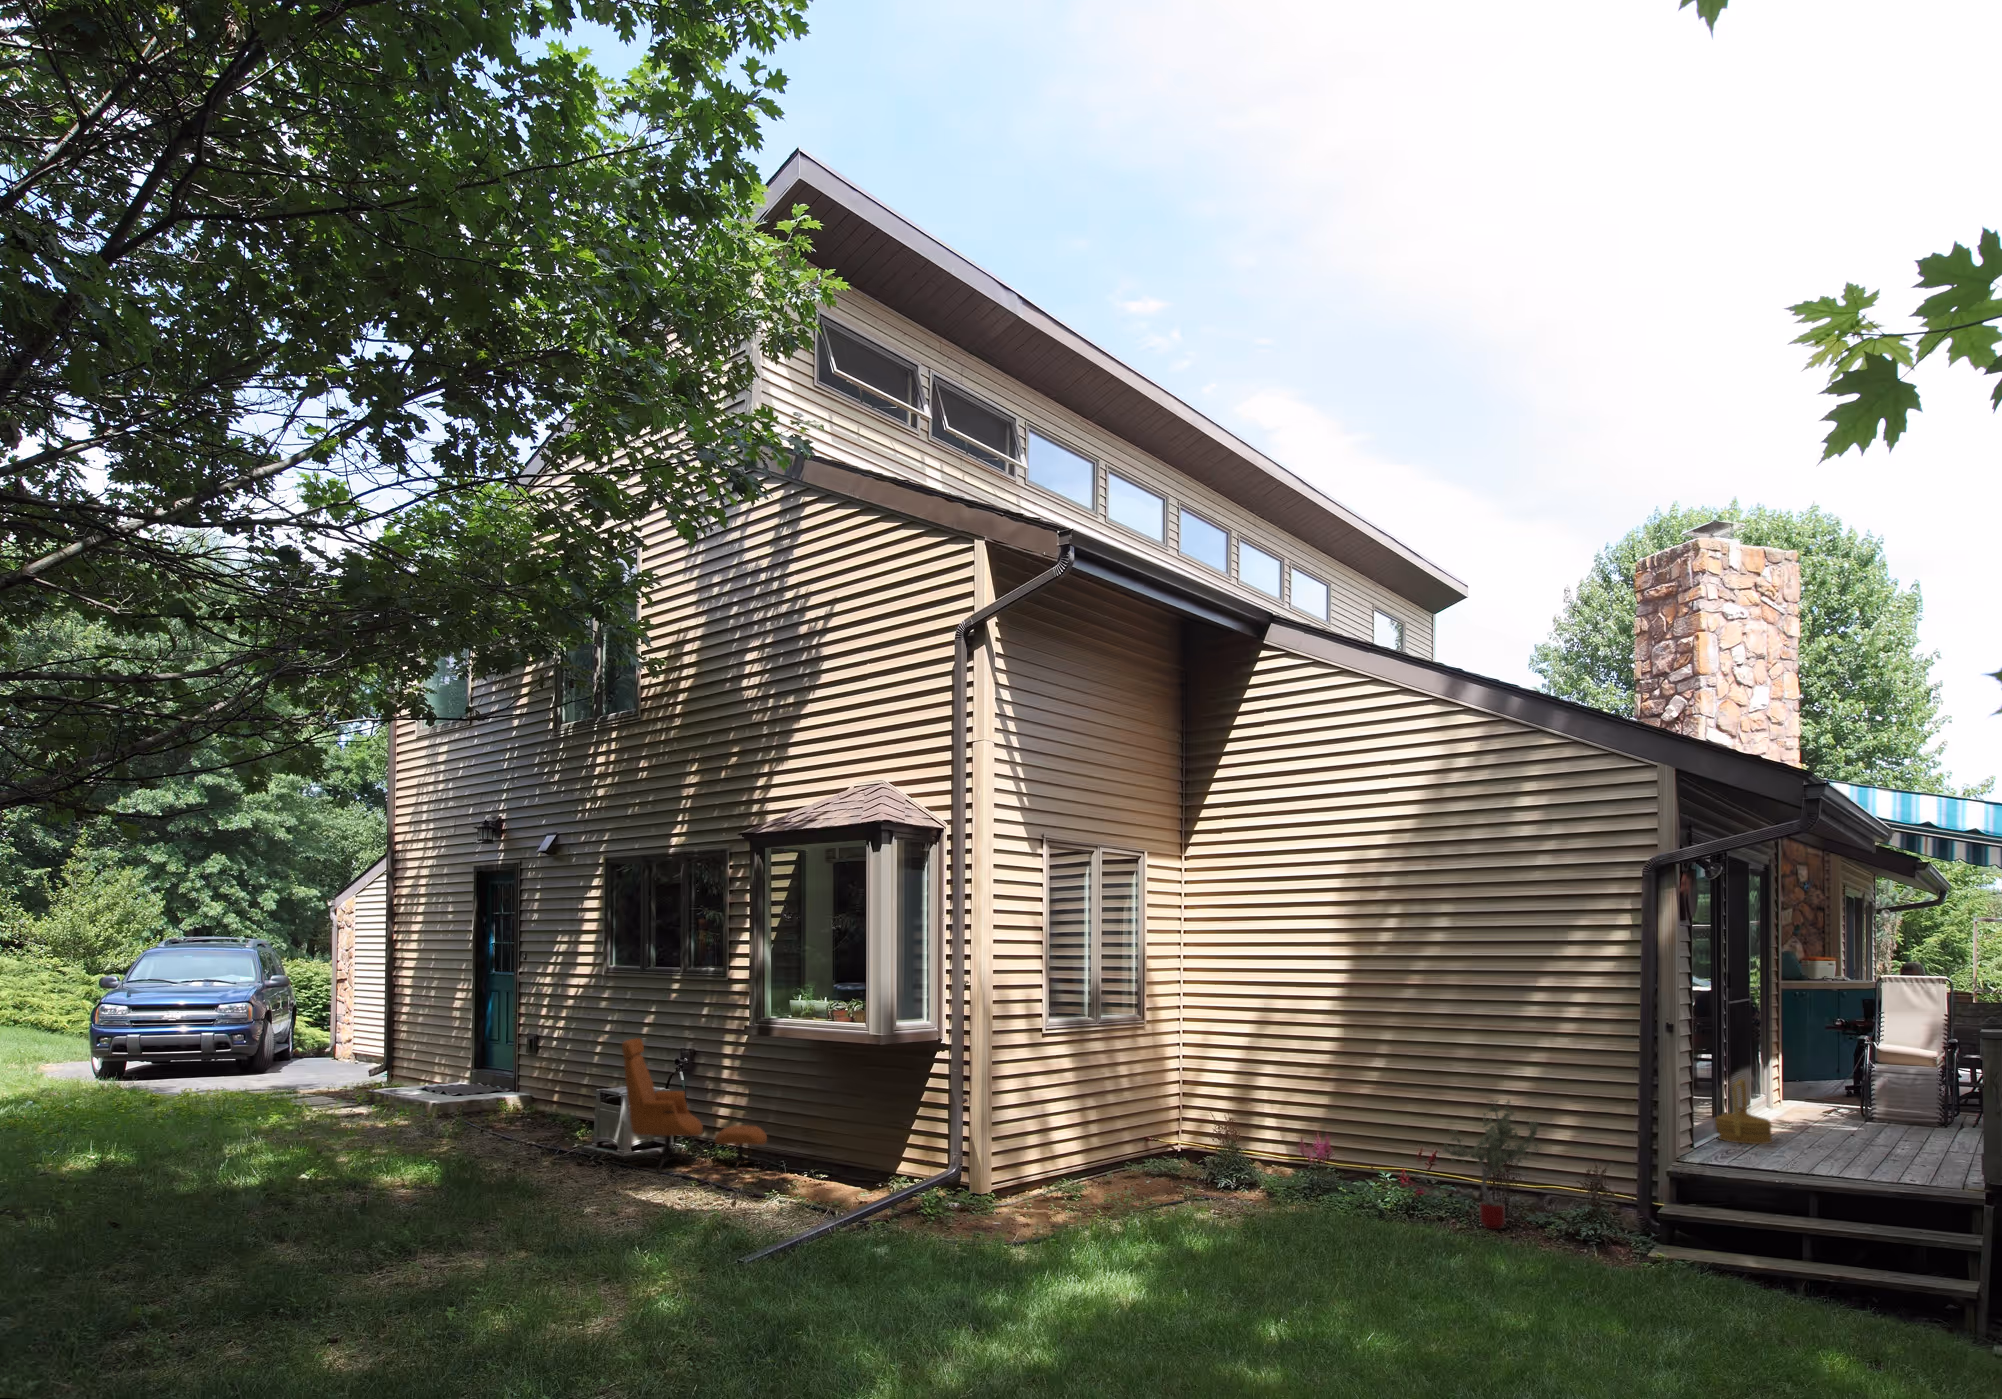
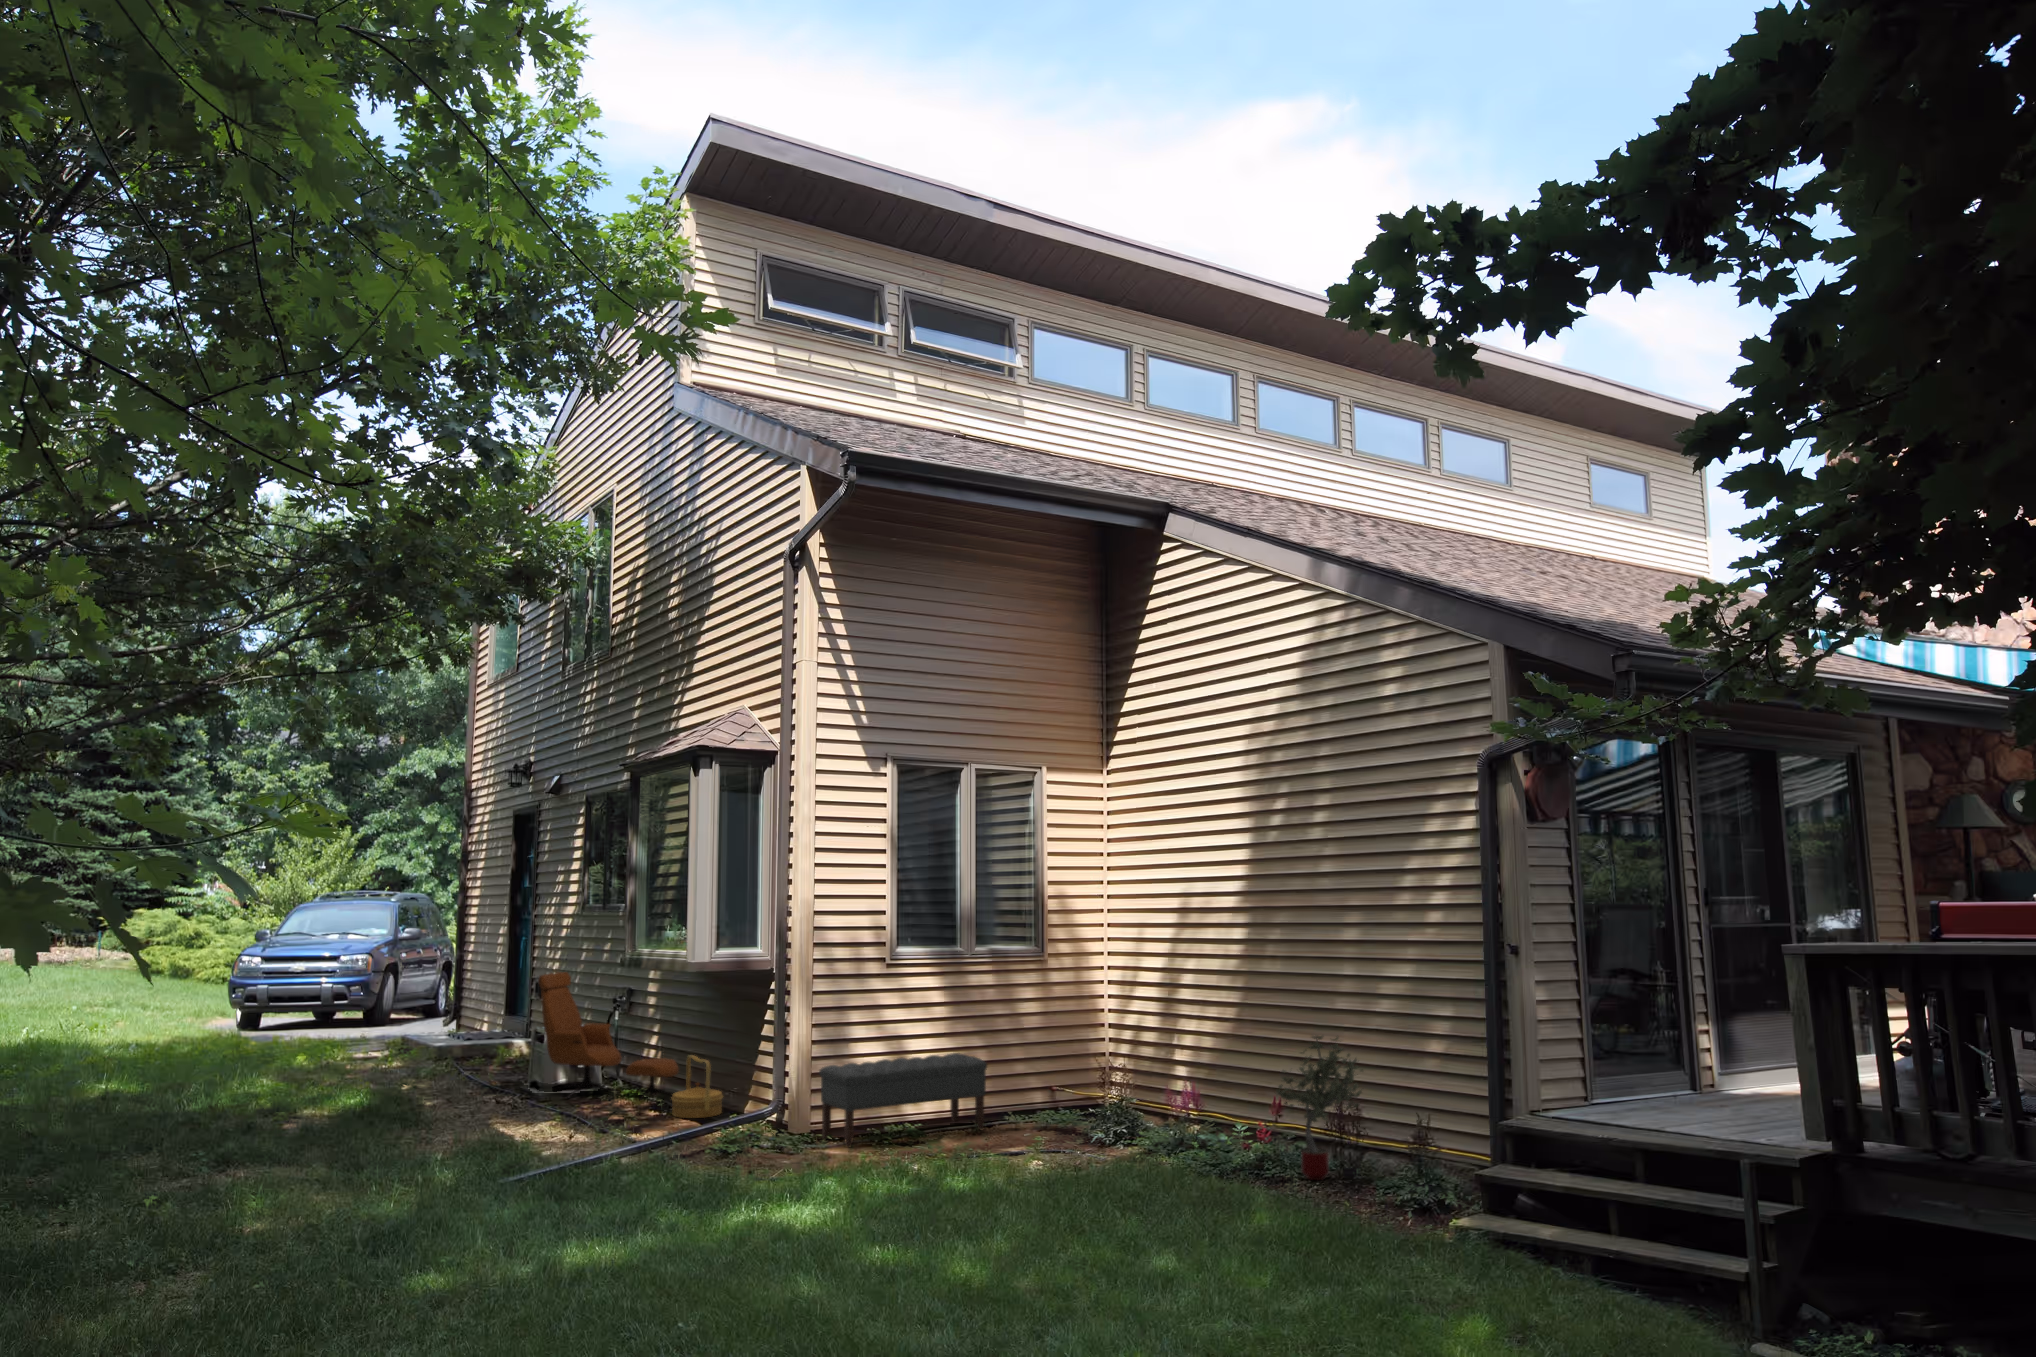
woven basket: present [1715,1079,1772,1144] -> present [672,1055,723,1118]
bench: none [993,1117,1131,1216] -> present [819,1053,987,1148]

